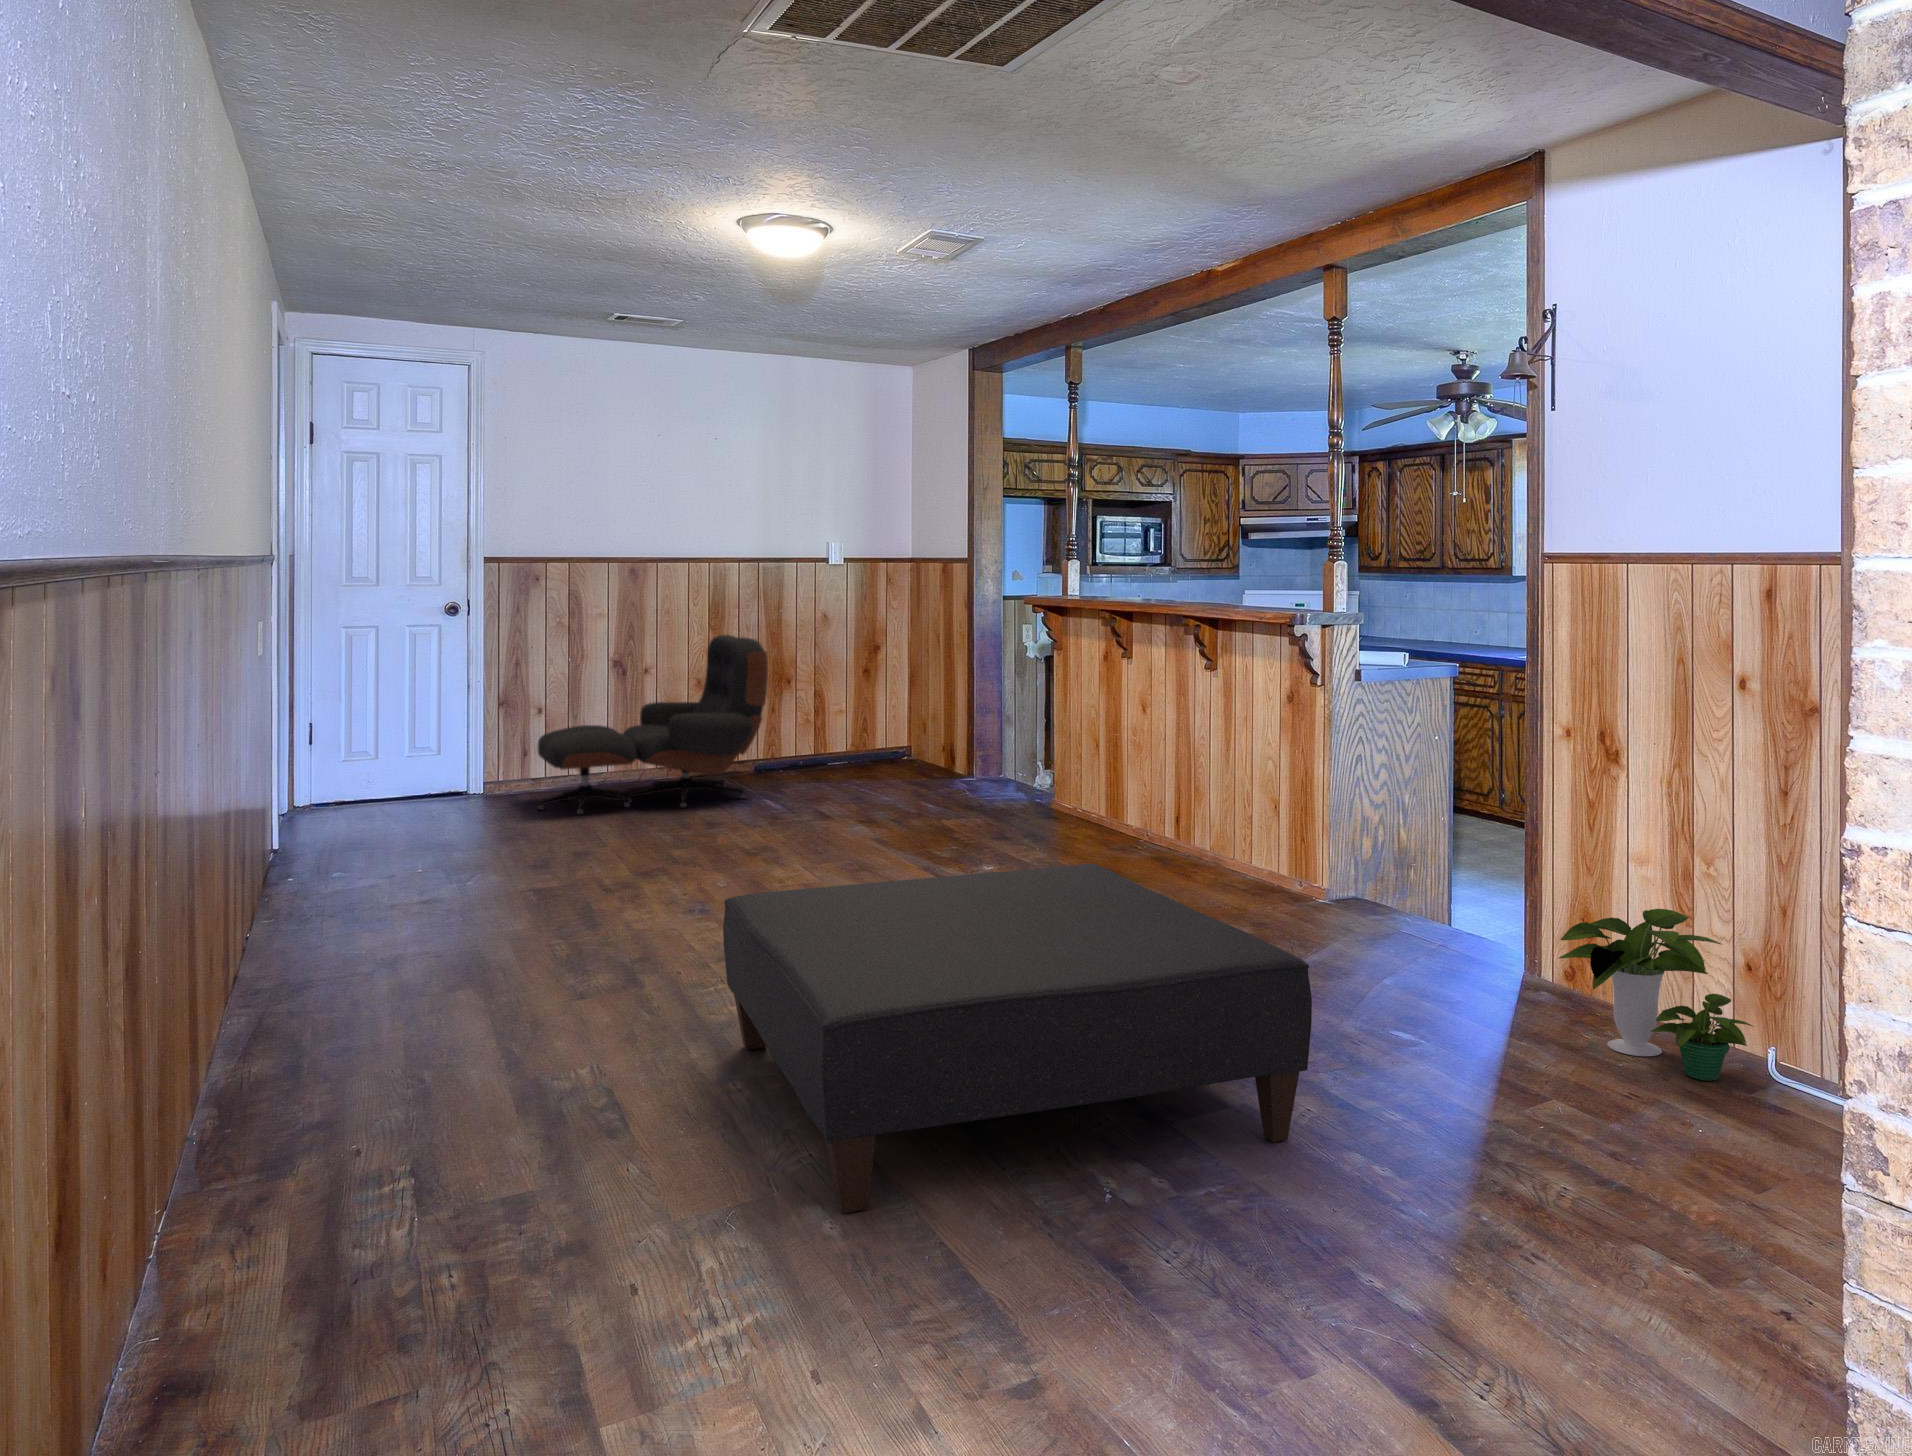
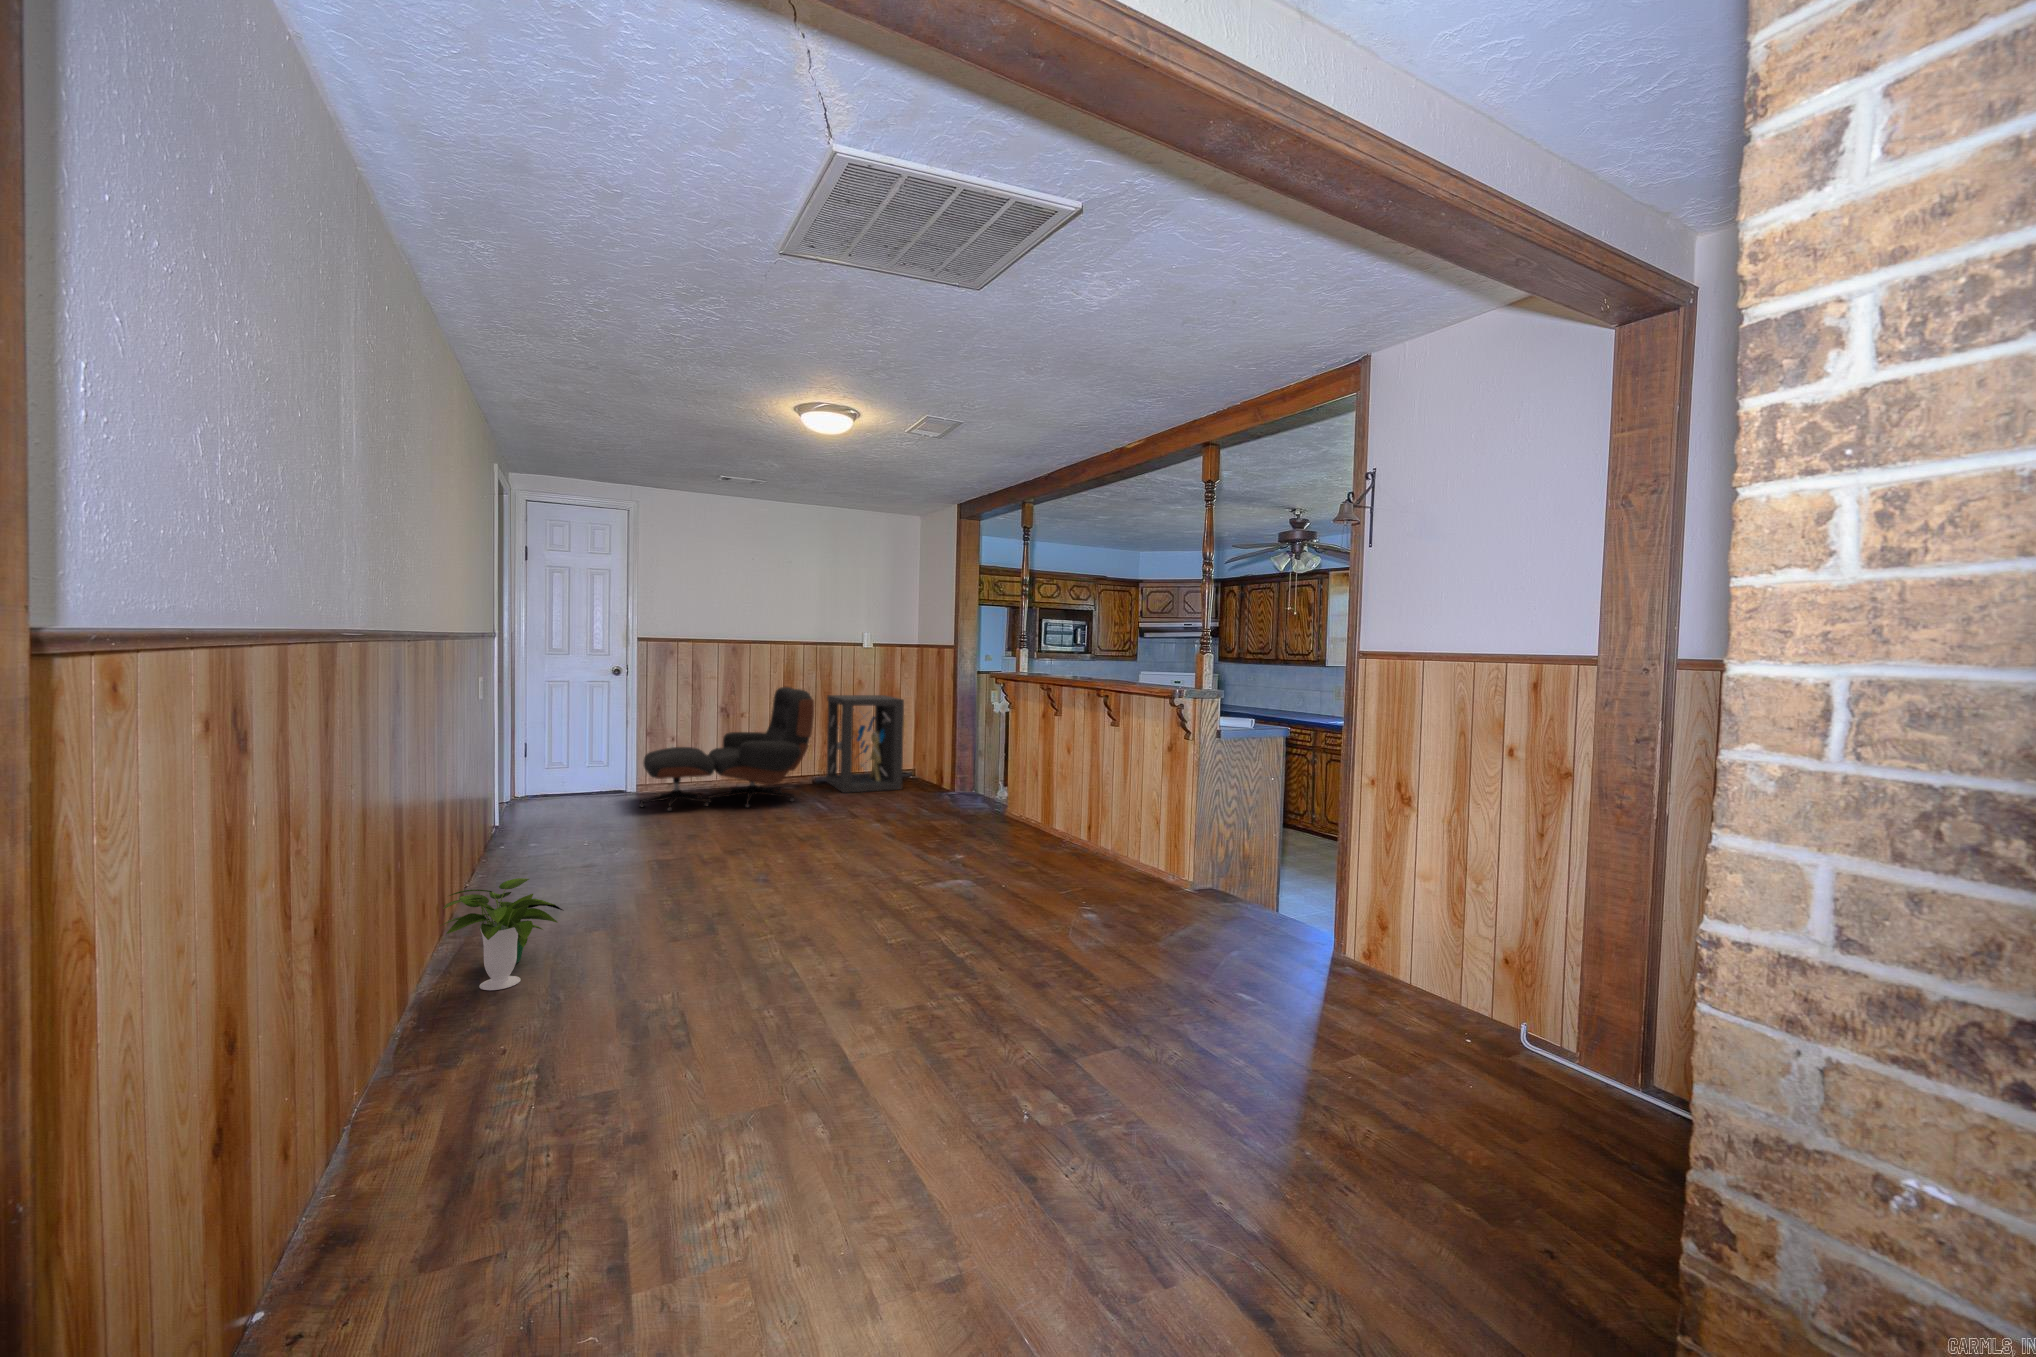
storage cabinet: none [780,642,896,786] -> present [826,695,904,793]
ottoman: present [723,864,1312,1213] -> none [723,873,1204,1235]
potted plant: present [1558,909,1753,1081] -> present [440,878,562,990]

